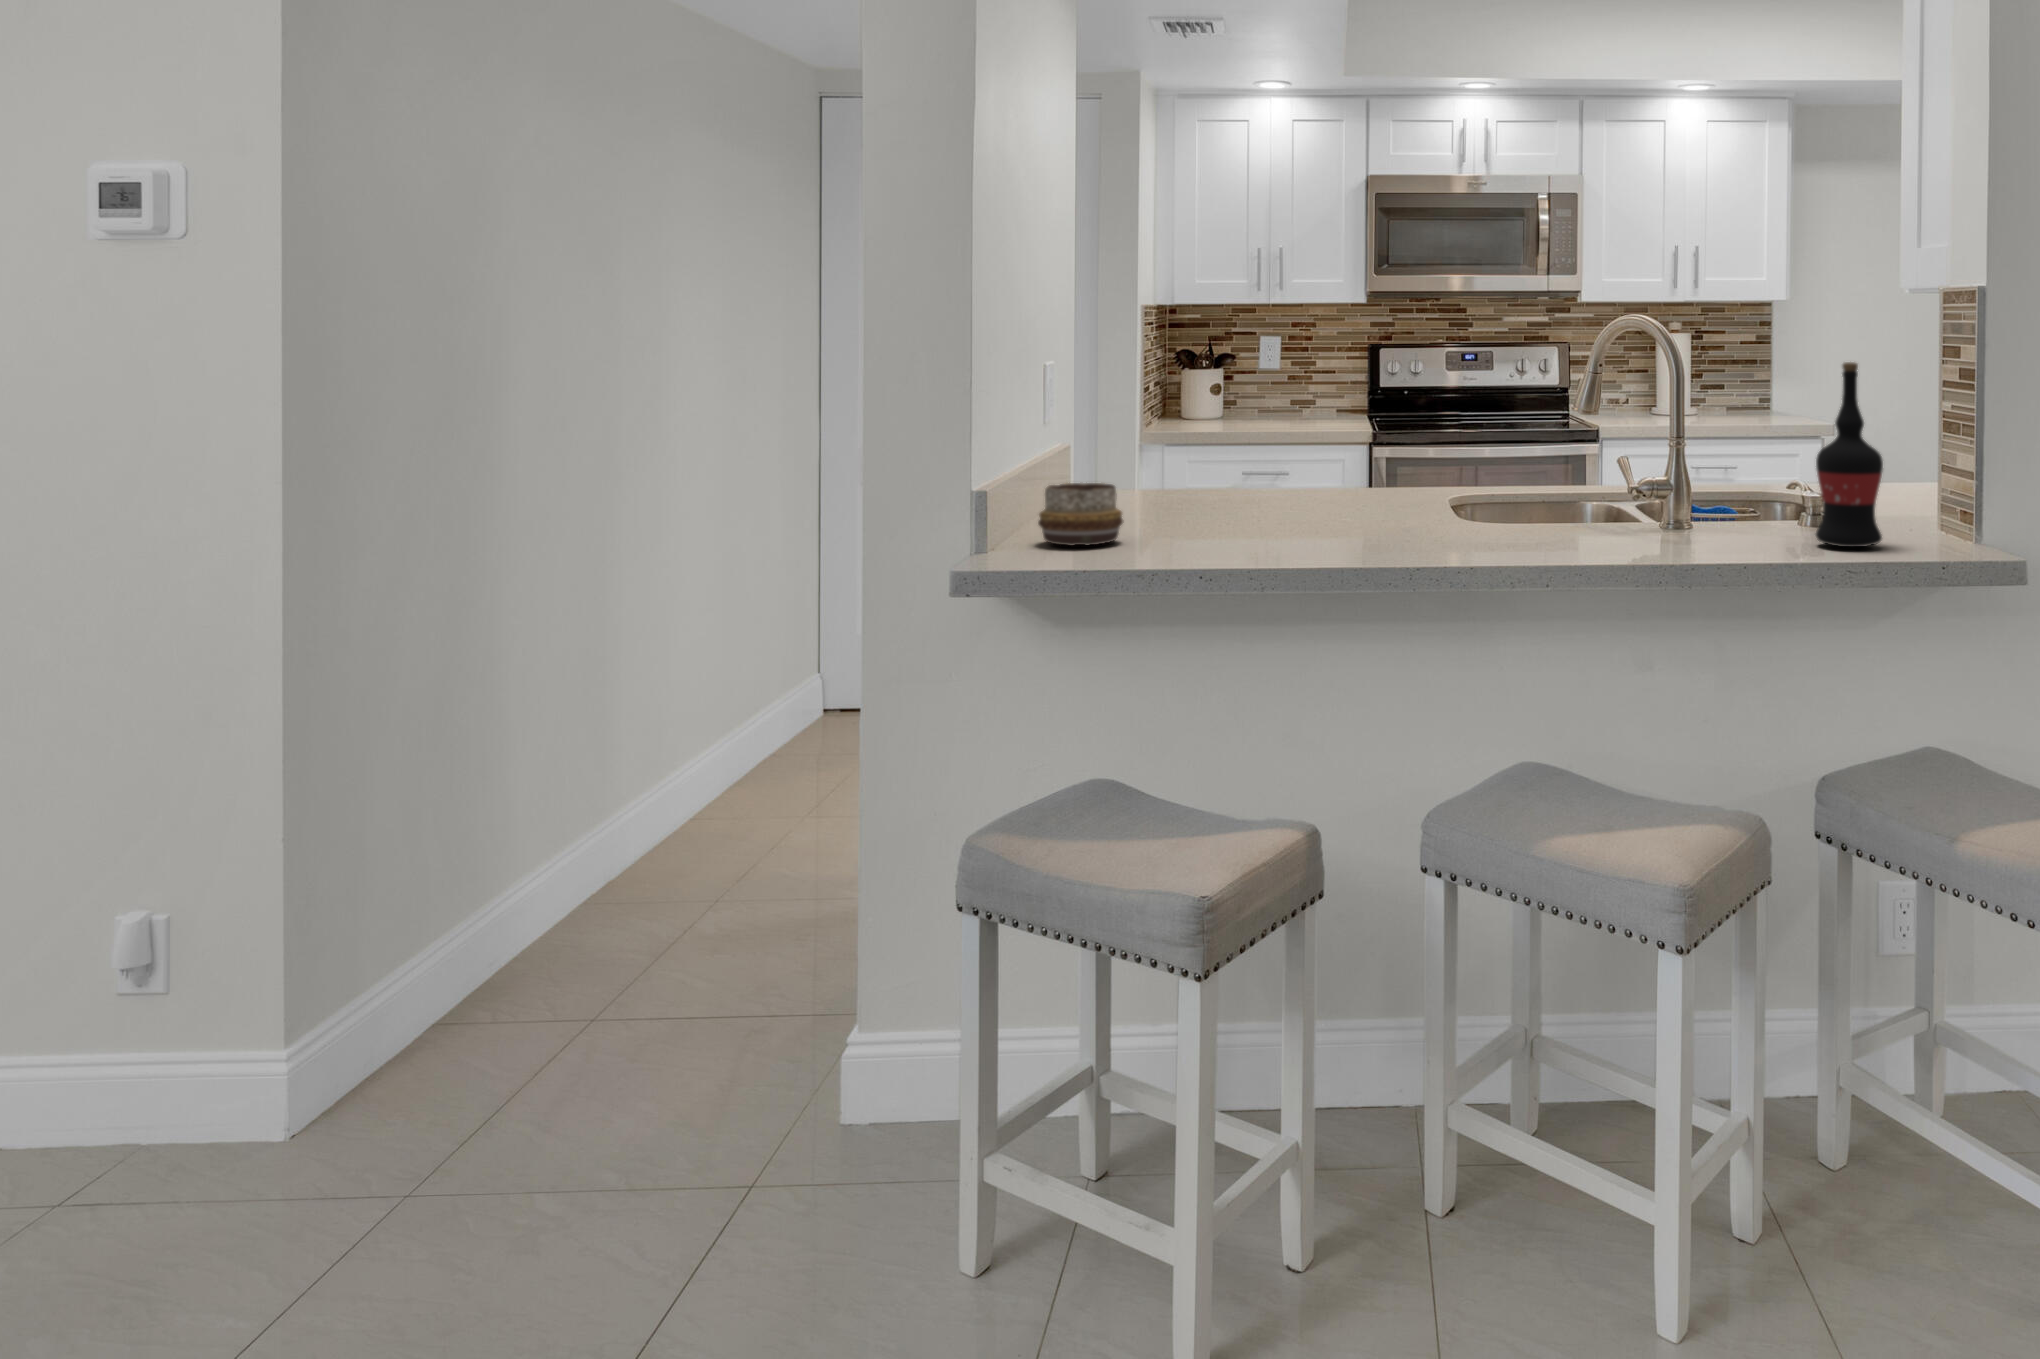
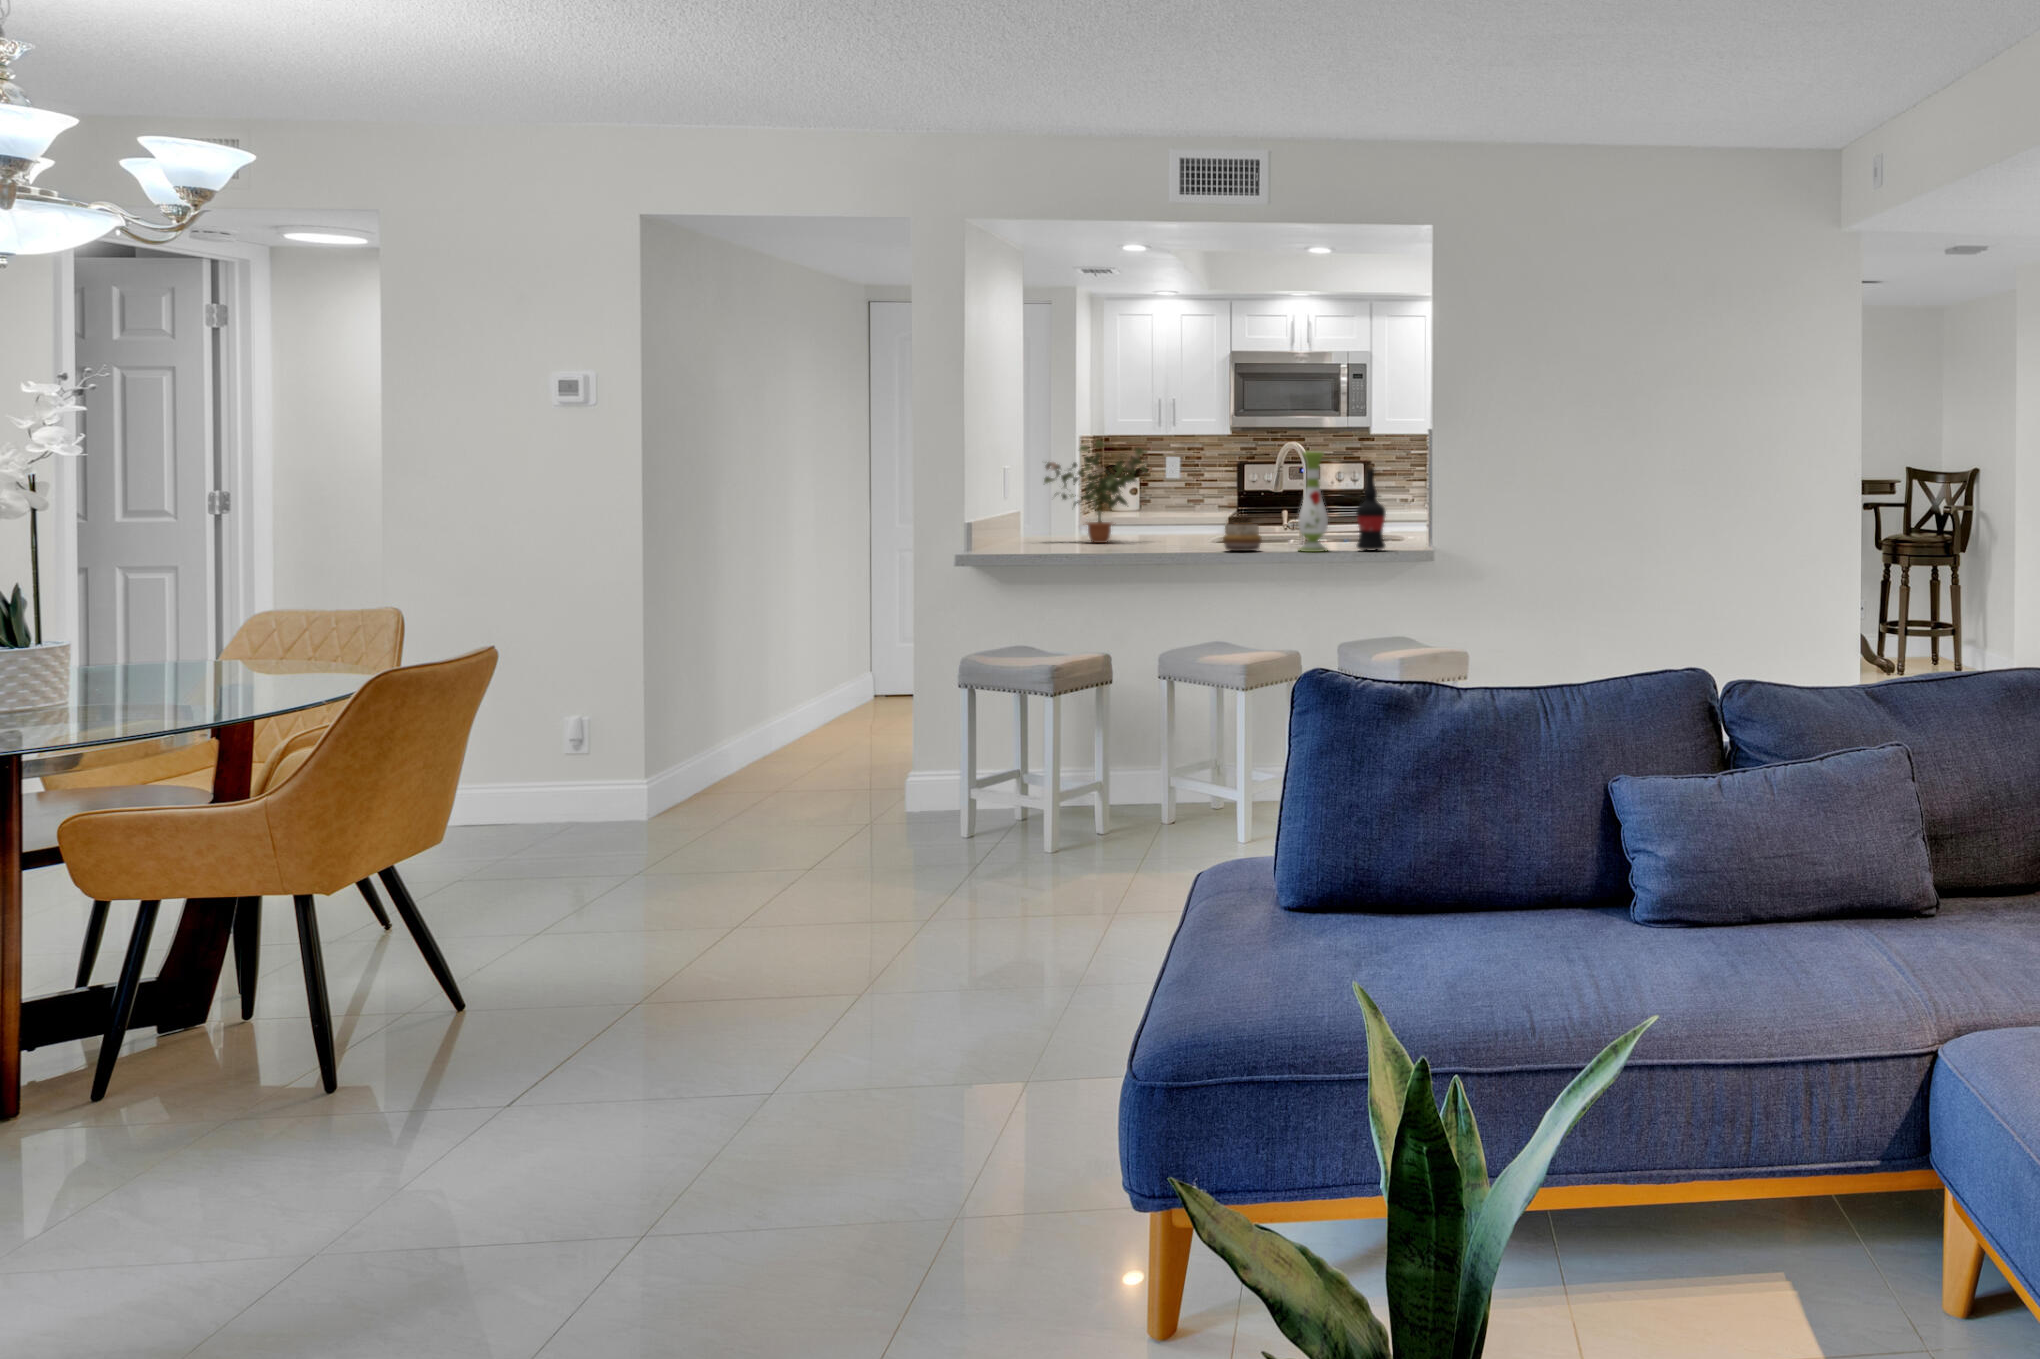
potted plant: none [1124,309,1335,511] -> present [1044,441,1148,543]
vase: none [1691,332,1760,552] -> present [1298,451,1328,552]
decorative bowl: present [1038,483,1123,546] -> present [1223,523,1262,551]

